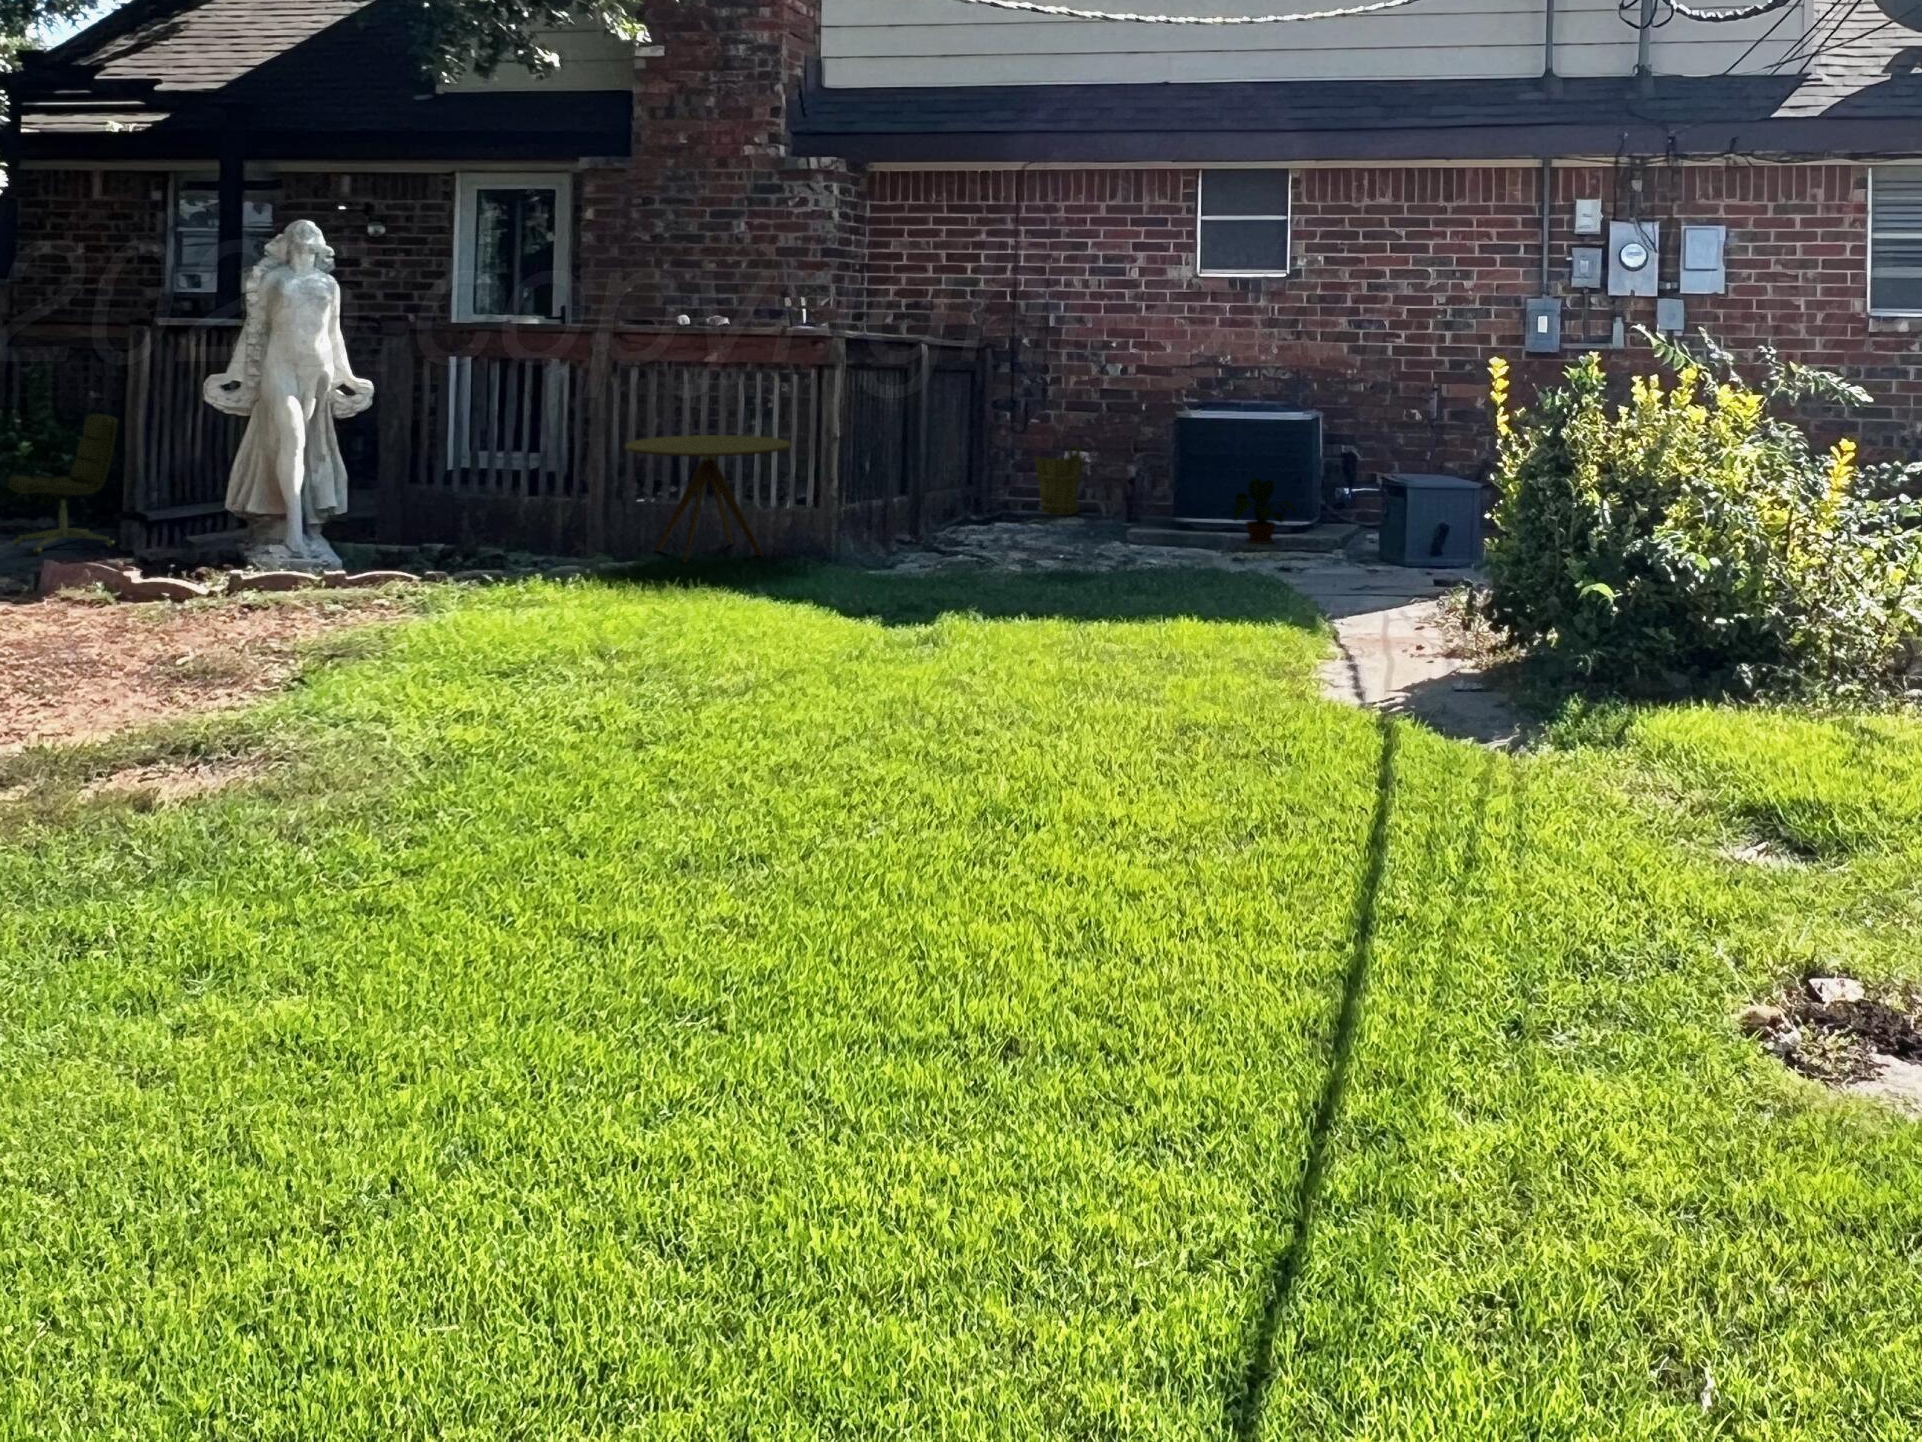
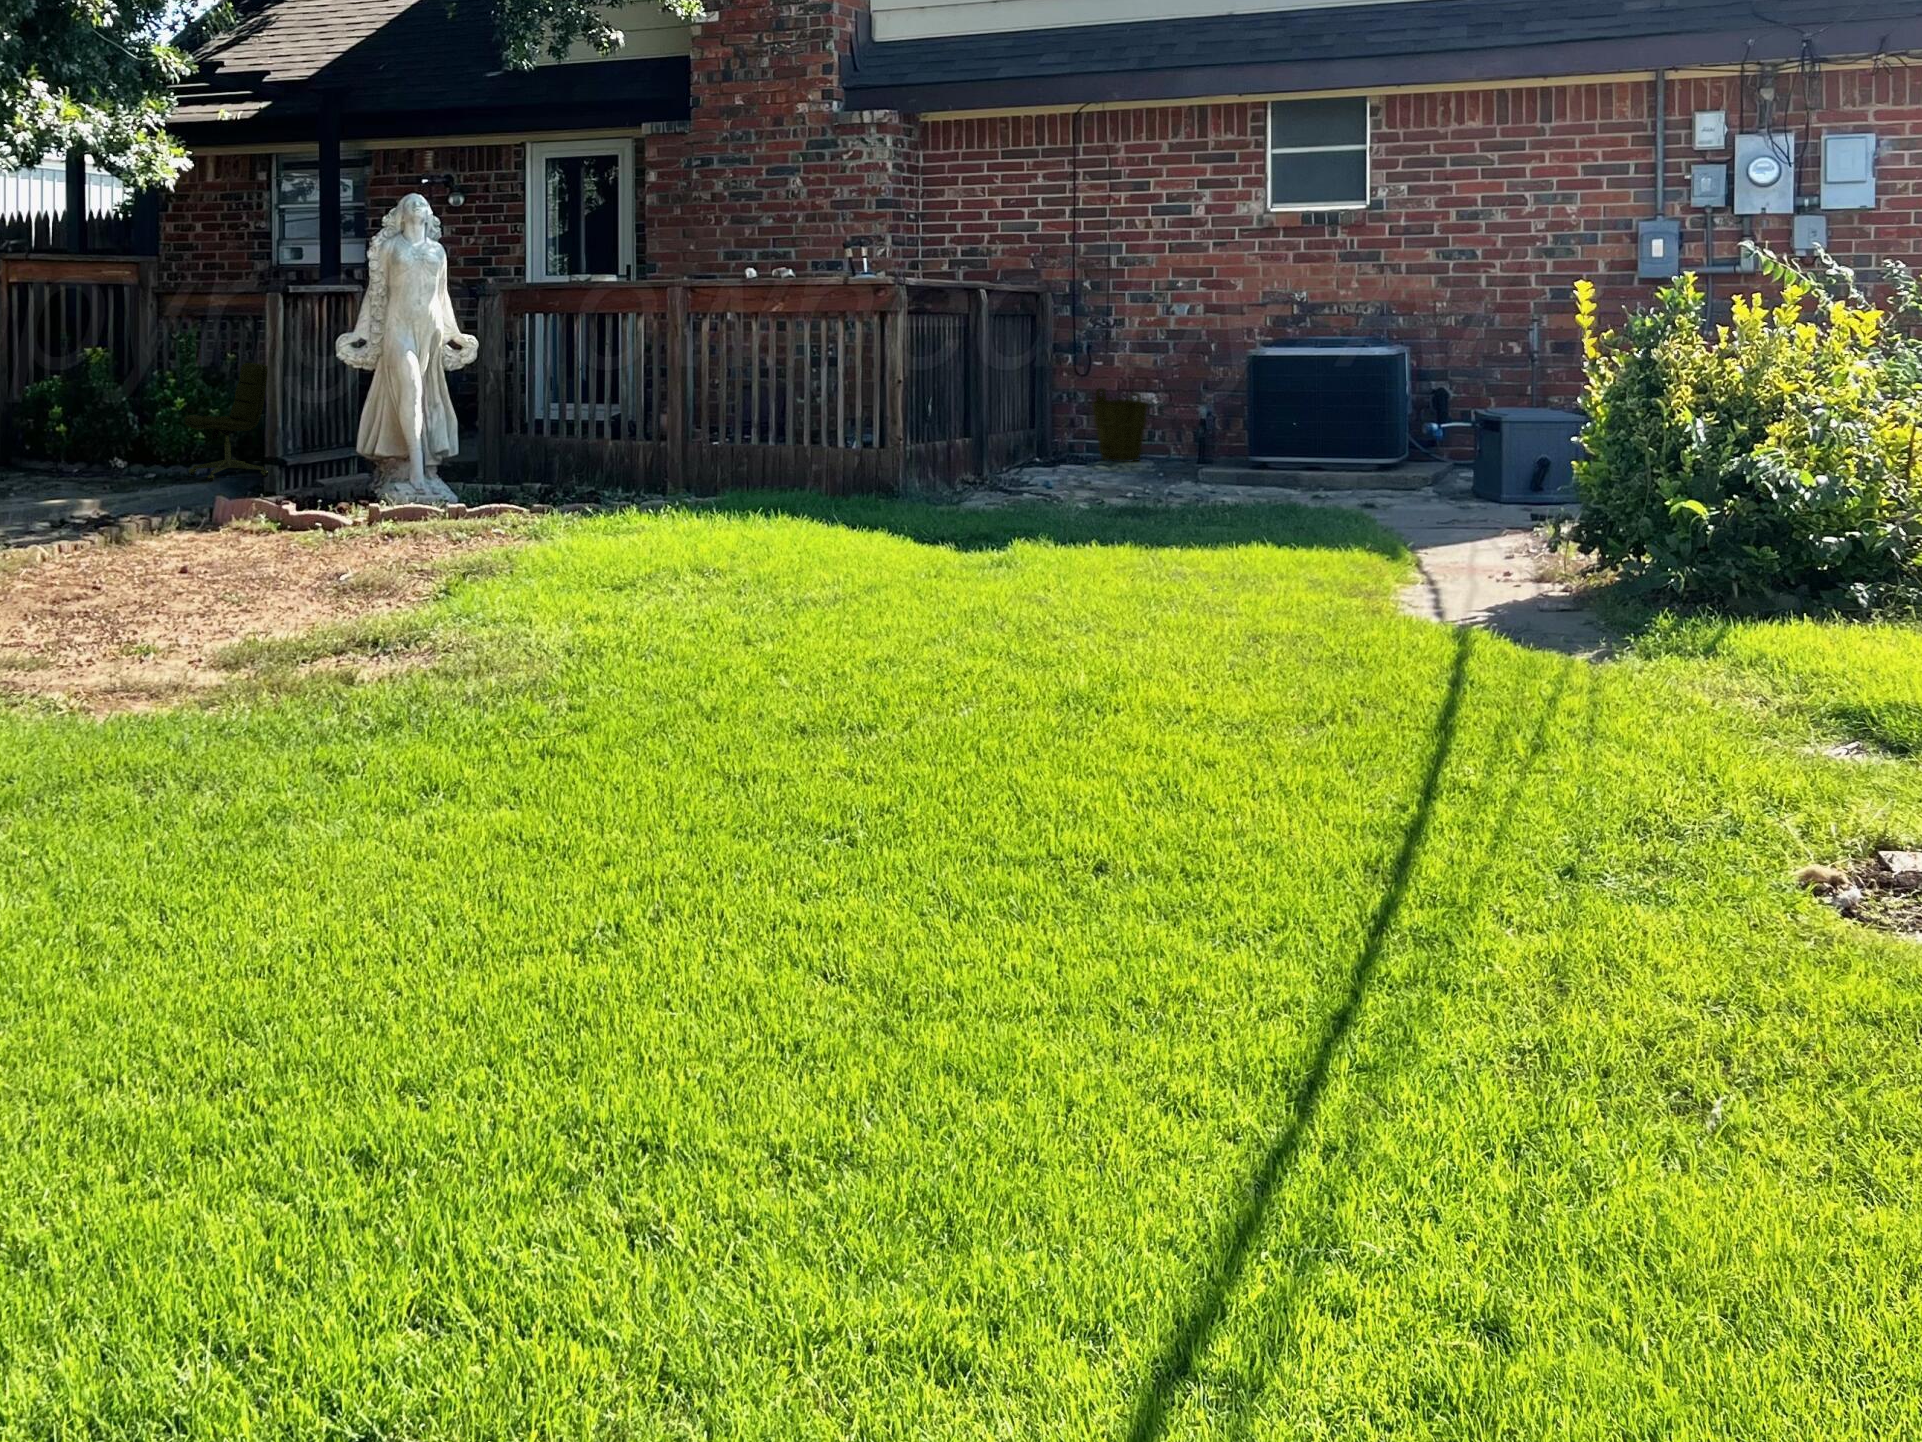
round table: present [625,435,791,563] -> none [699,377,852,493]
potted plant: present [1234,478,1297,544] -> none [1296,408,1380,488]

